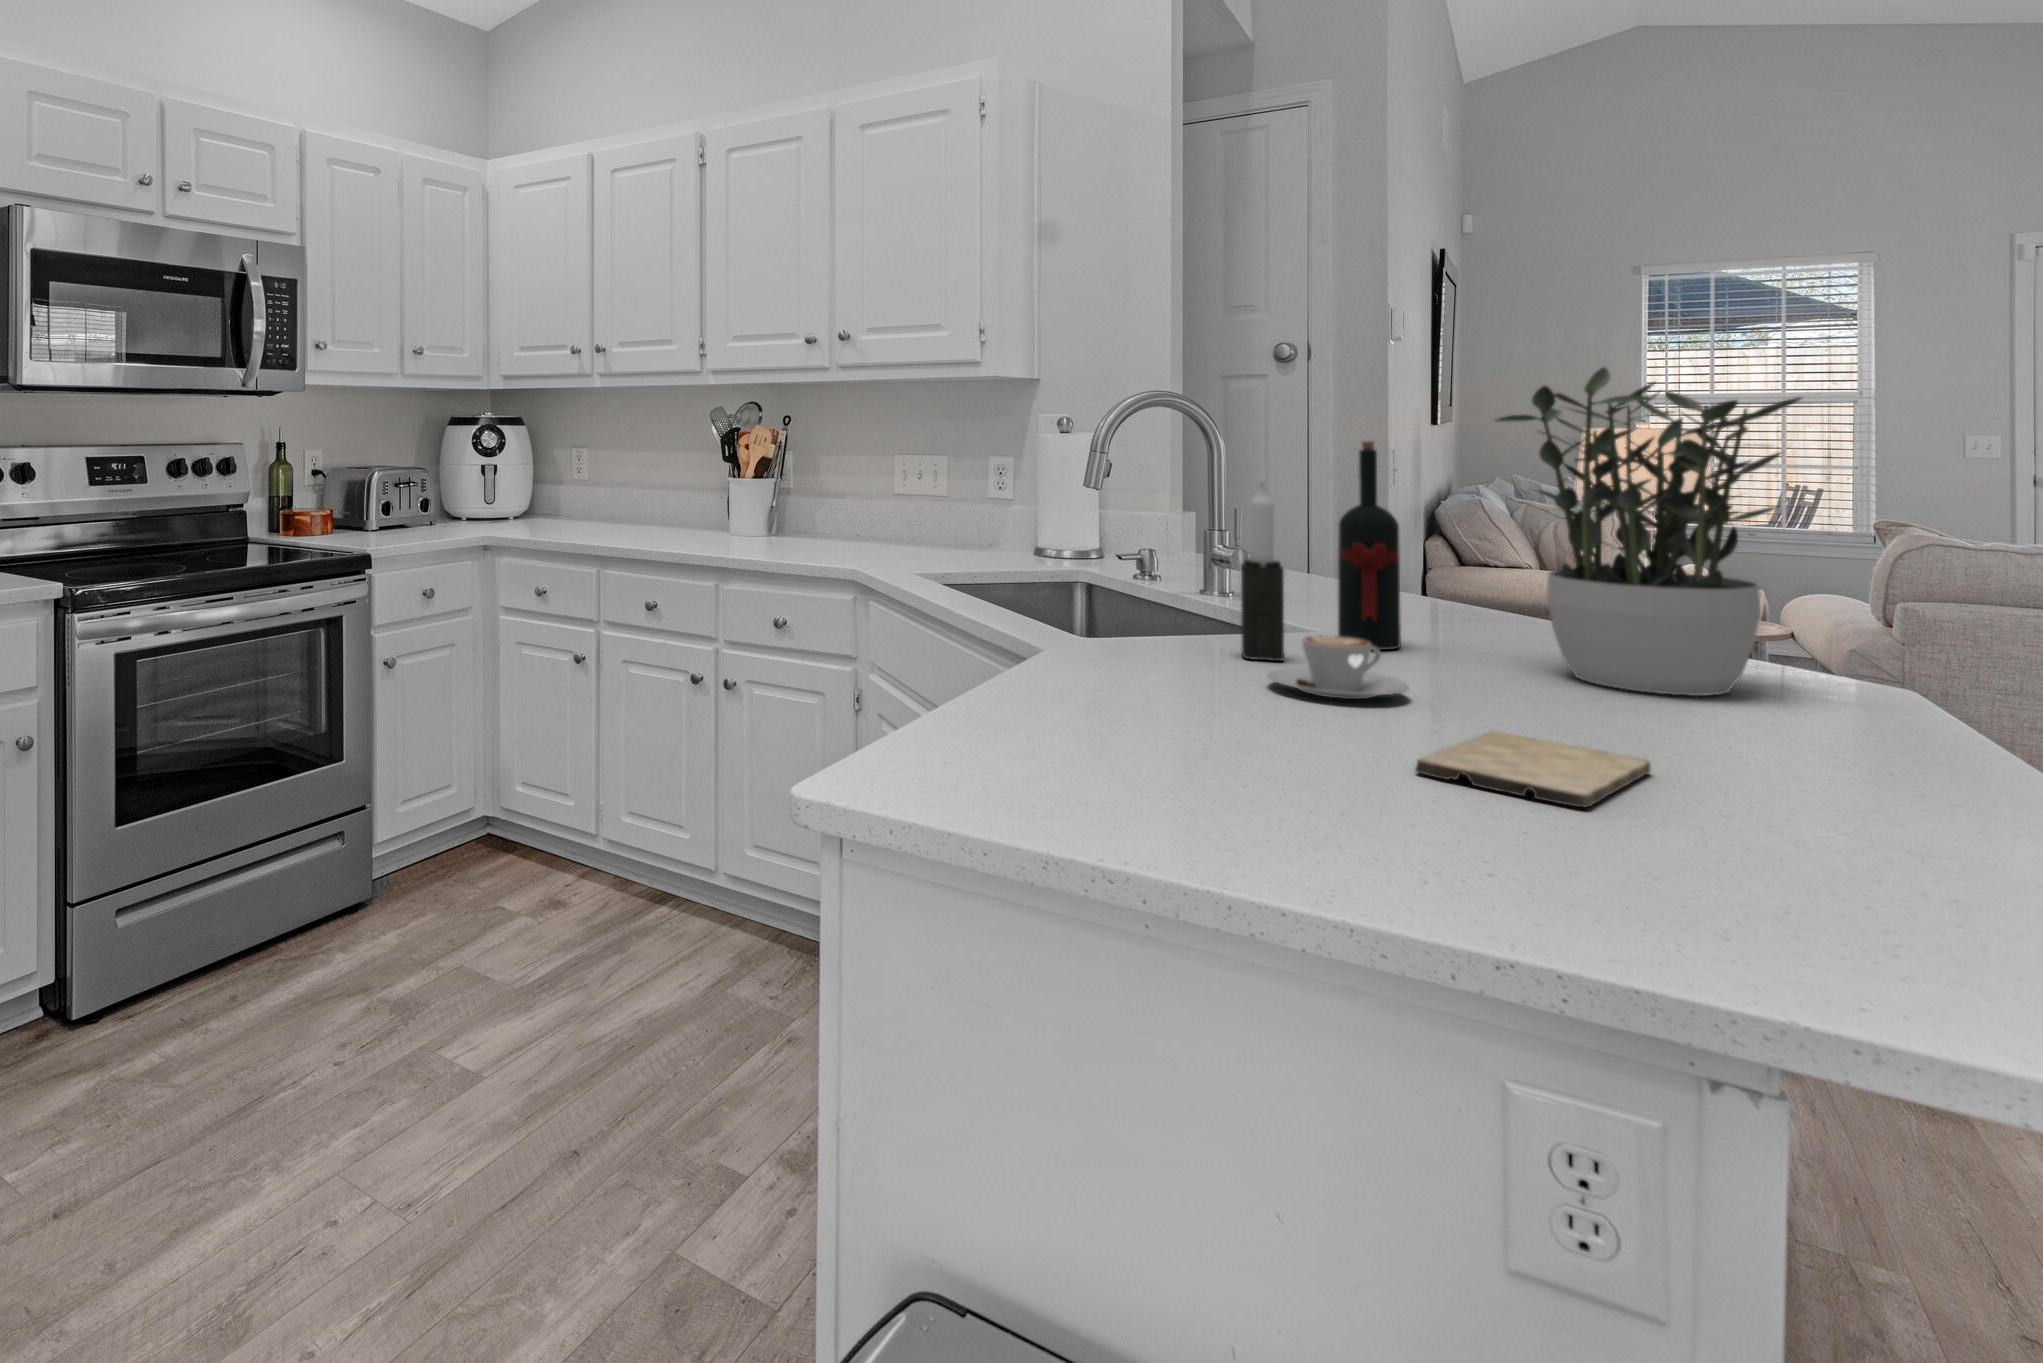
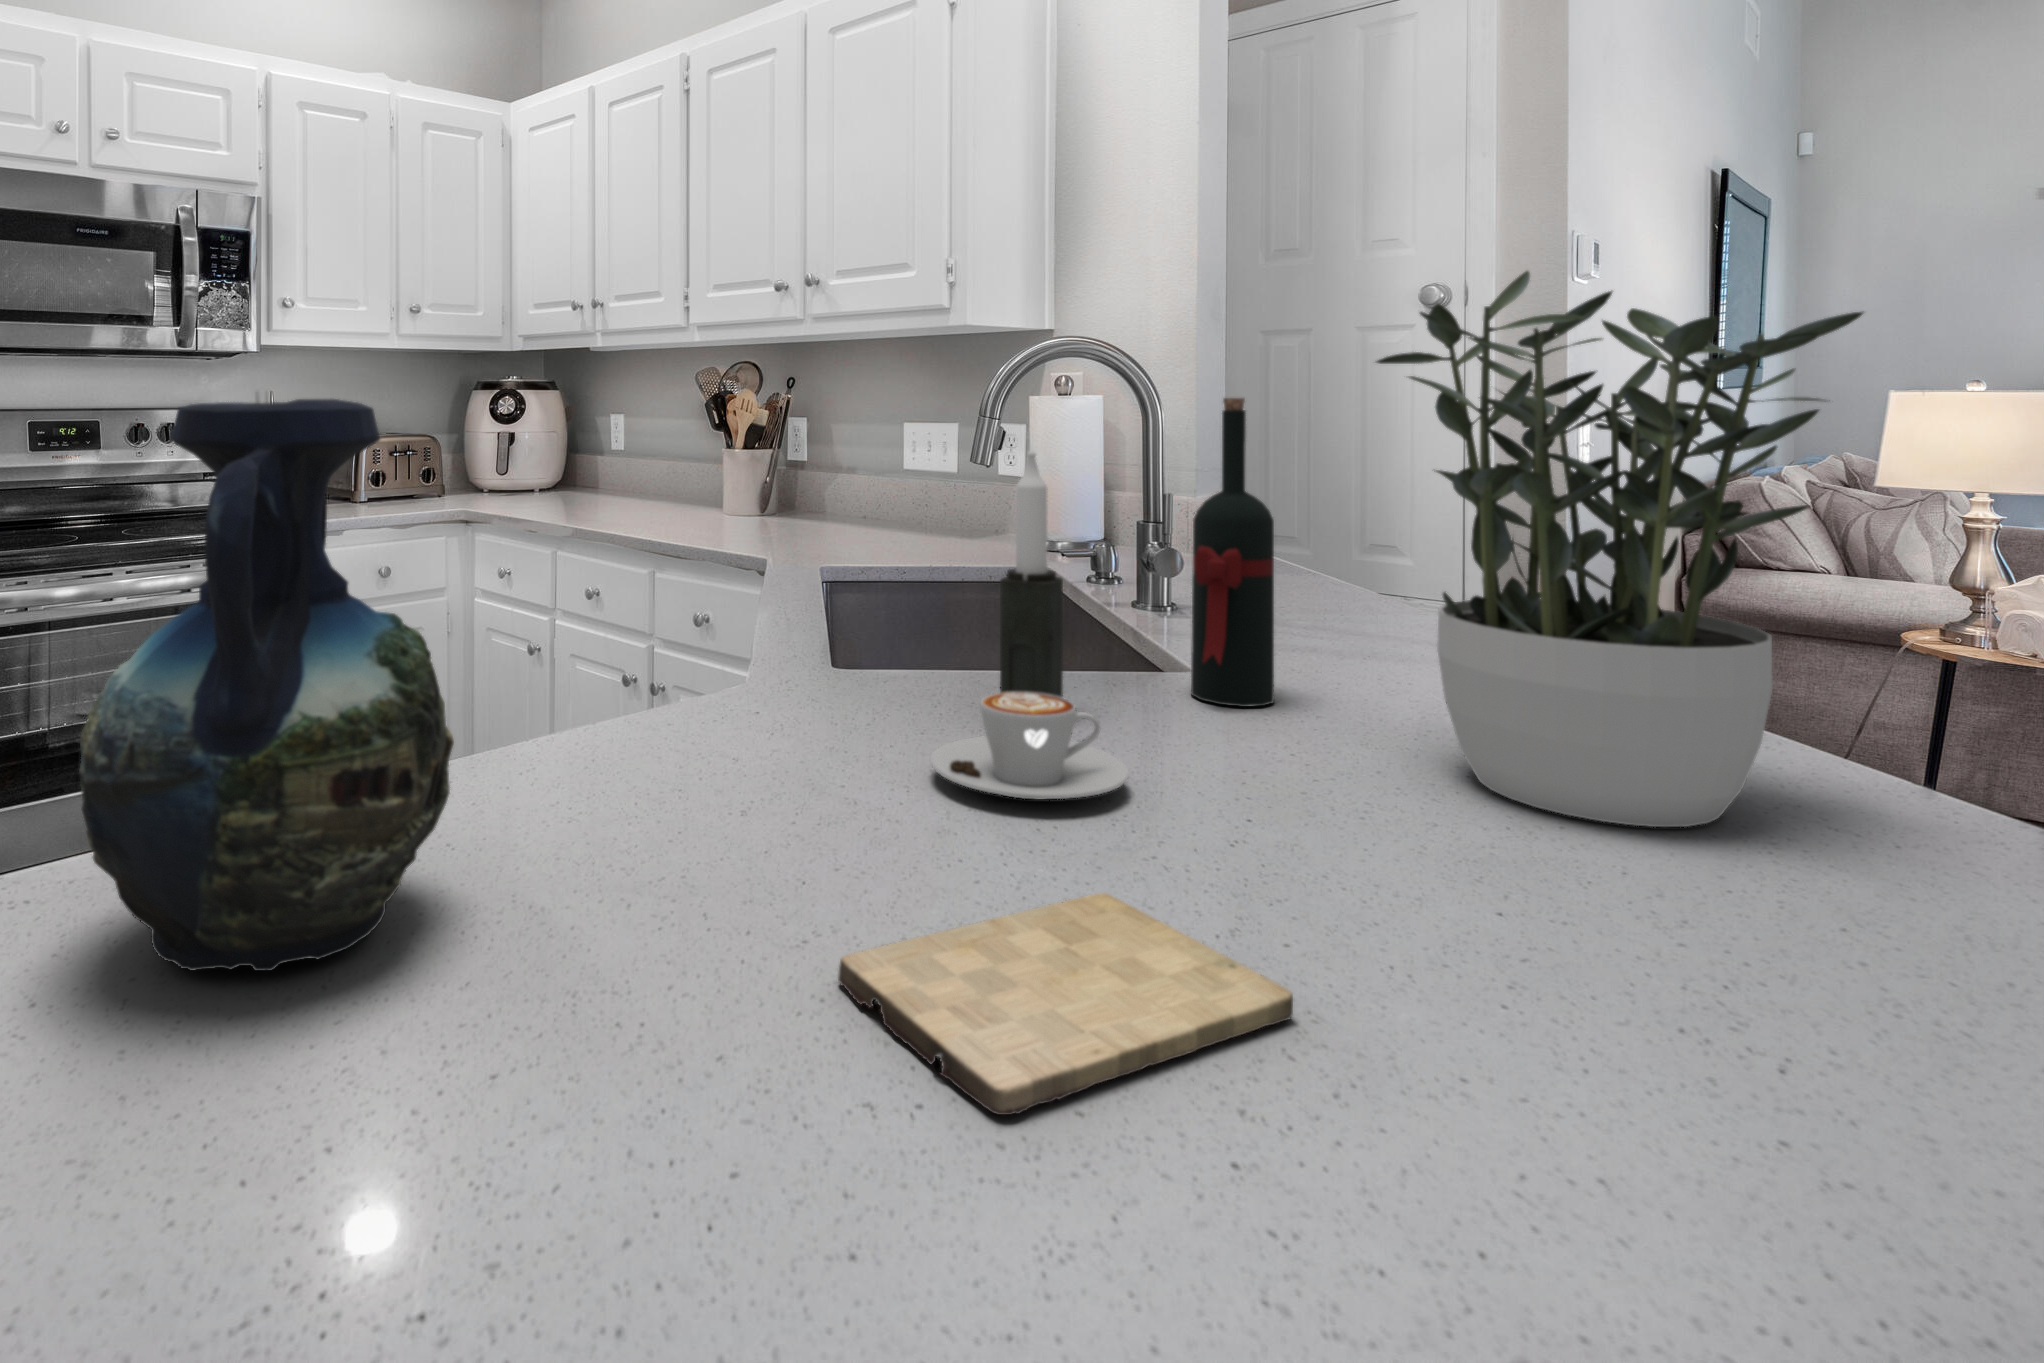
vase: none [977,453,1195,785] -> present [79,399,454,971]

